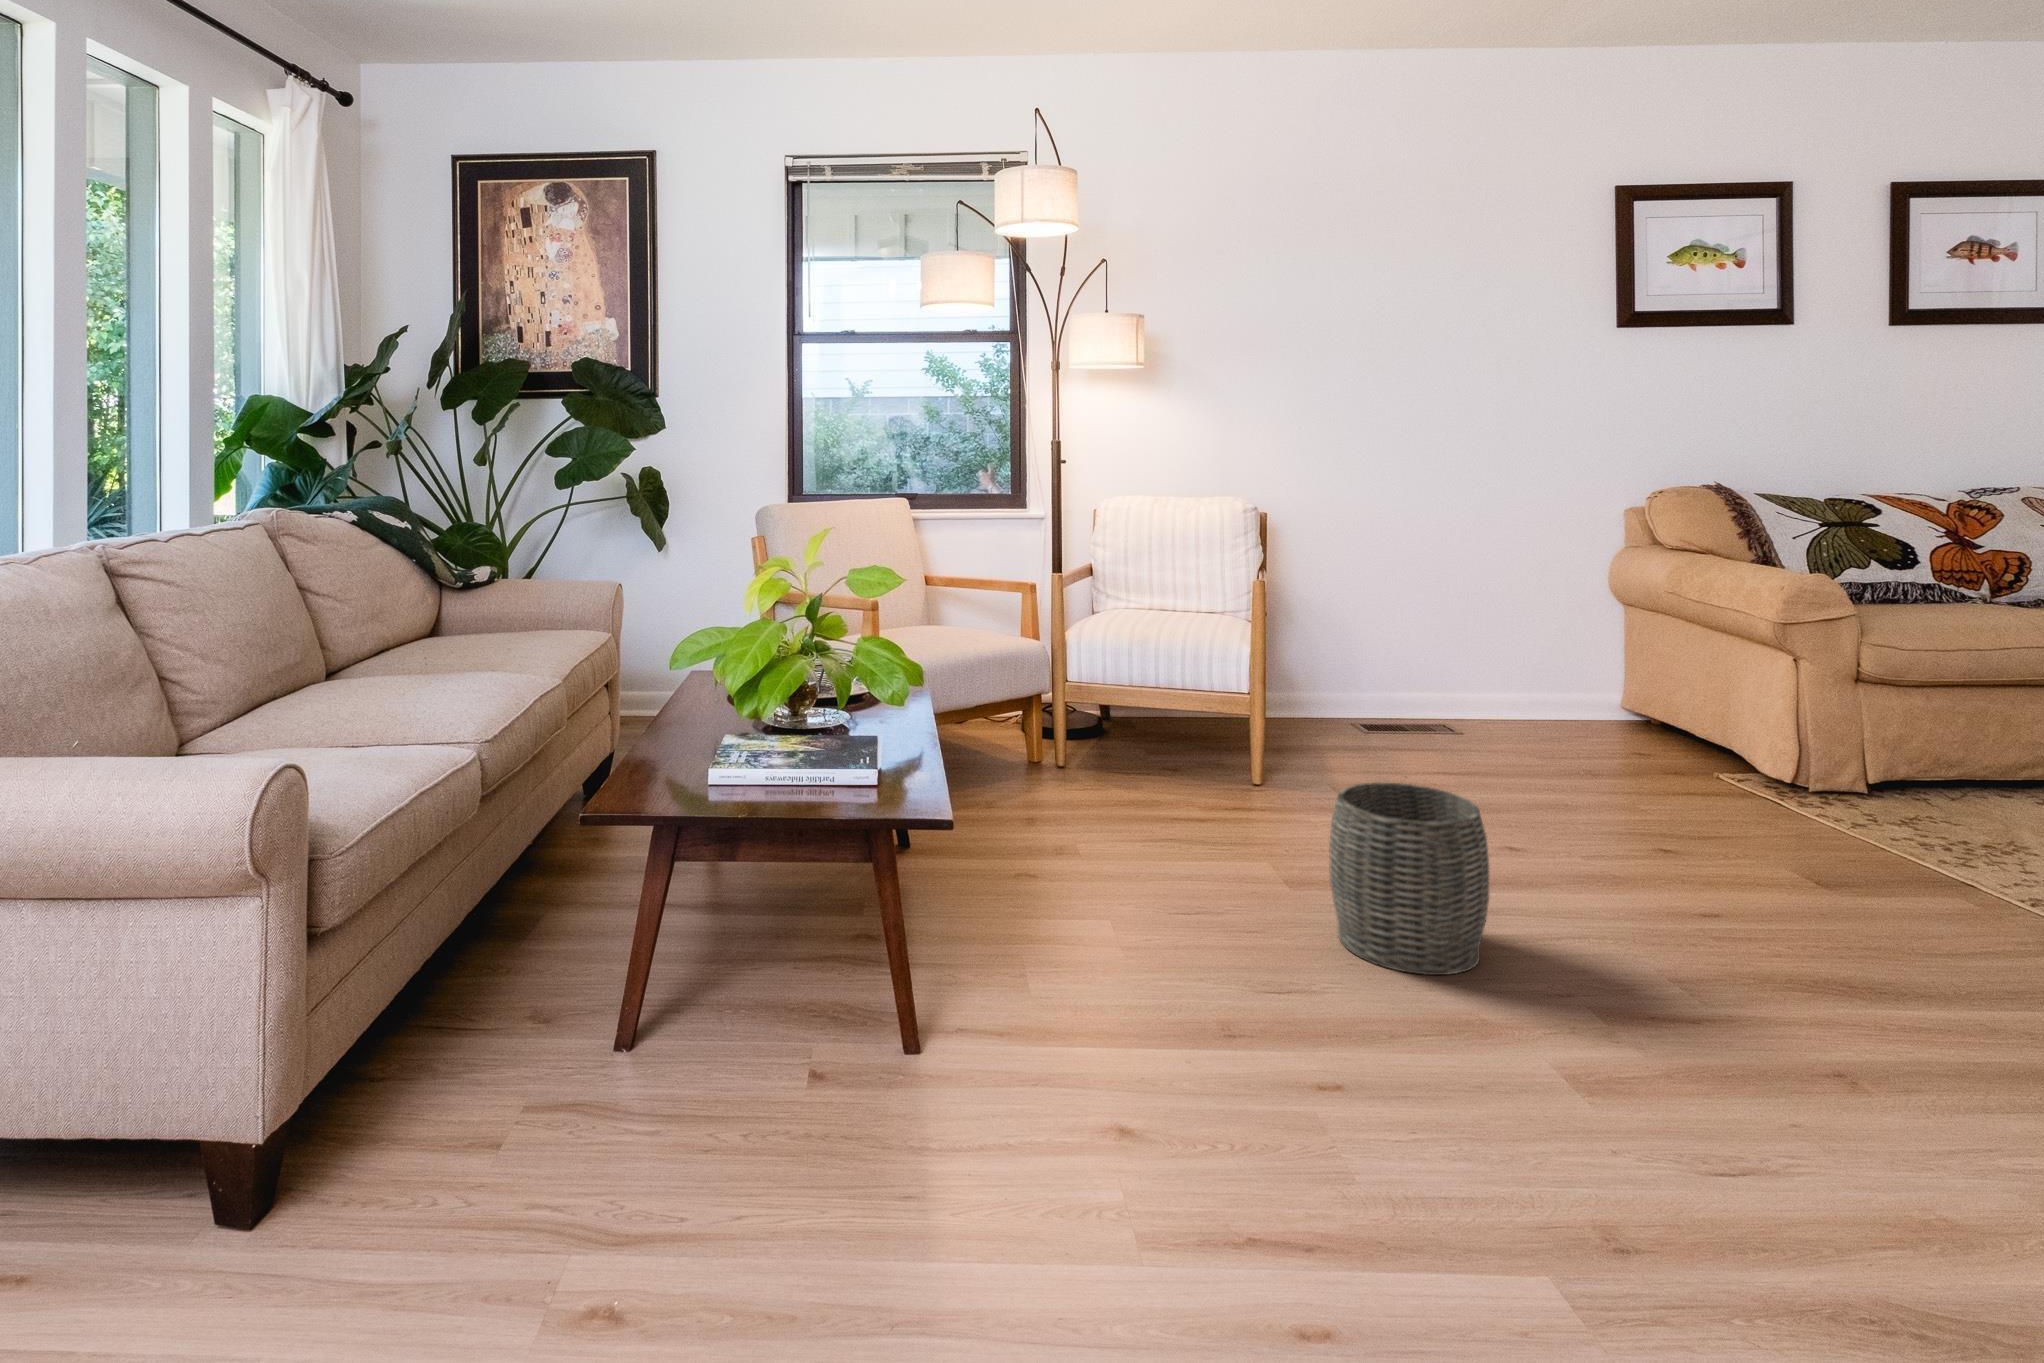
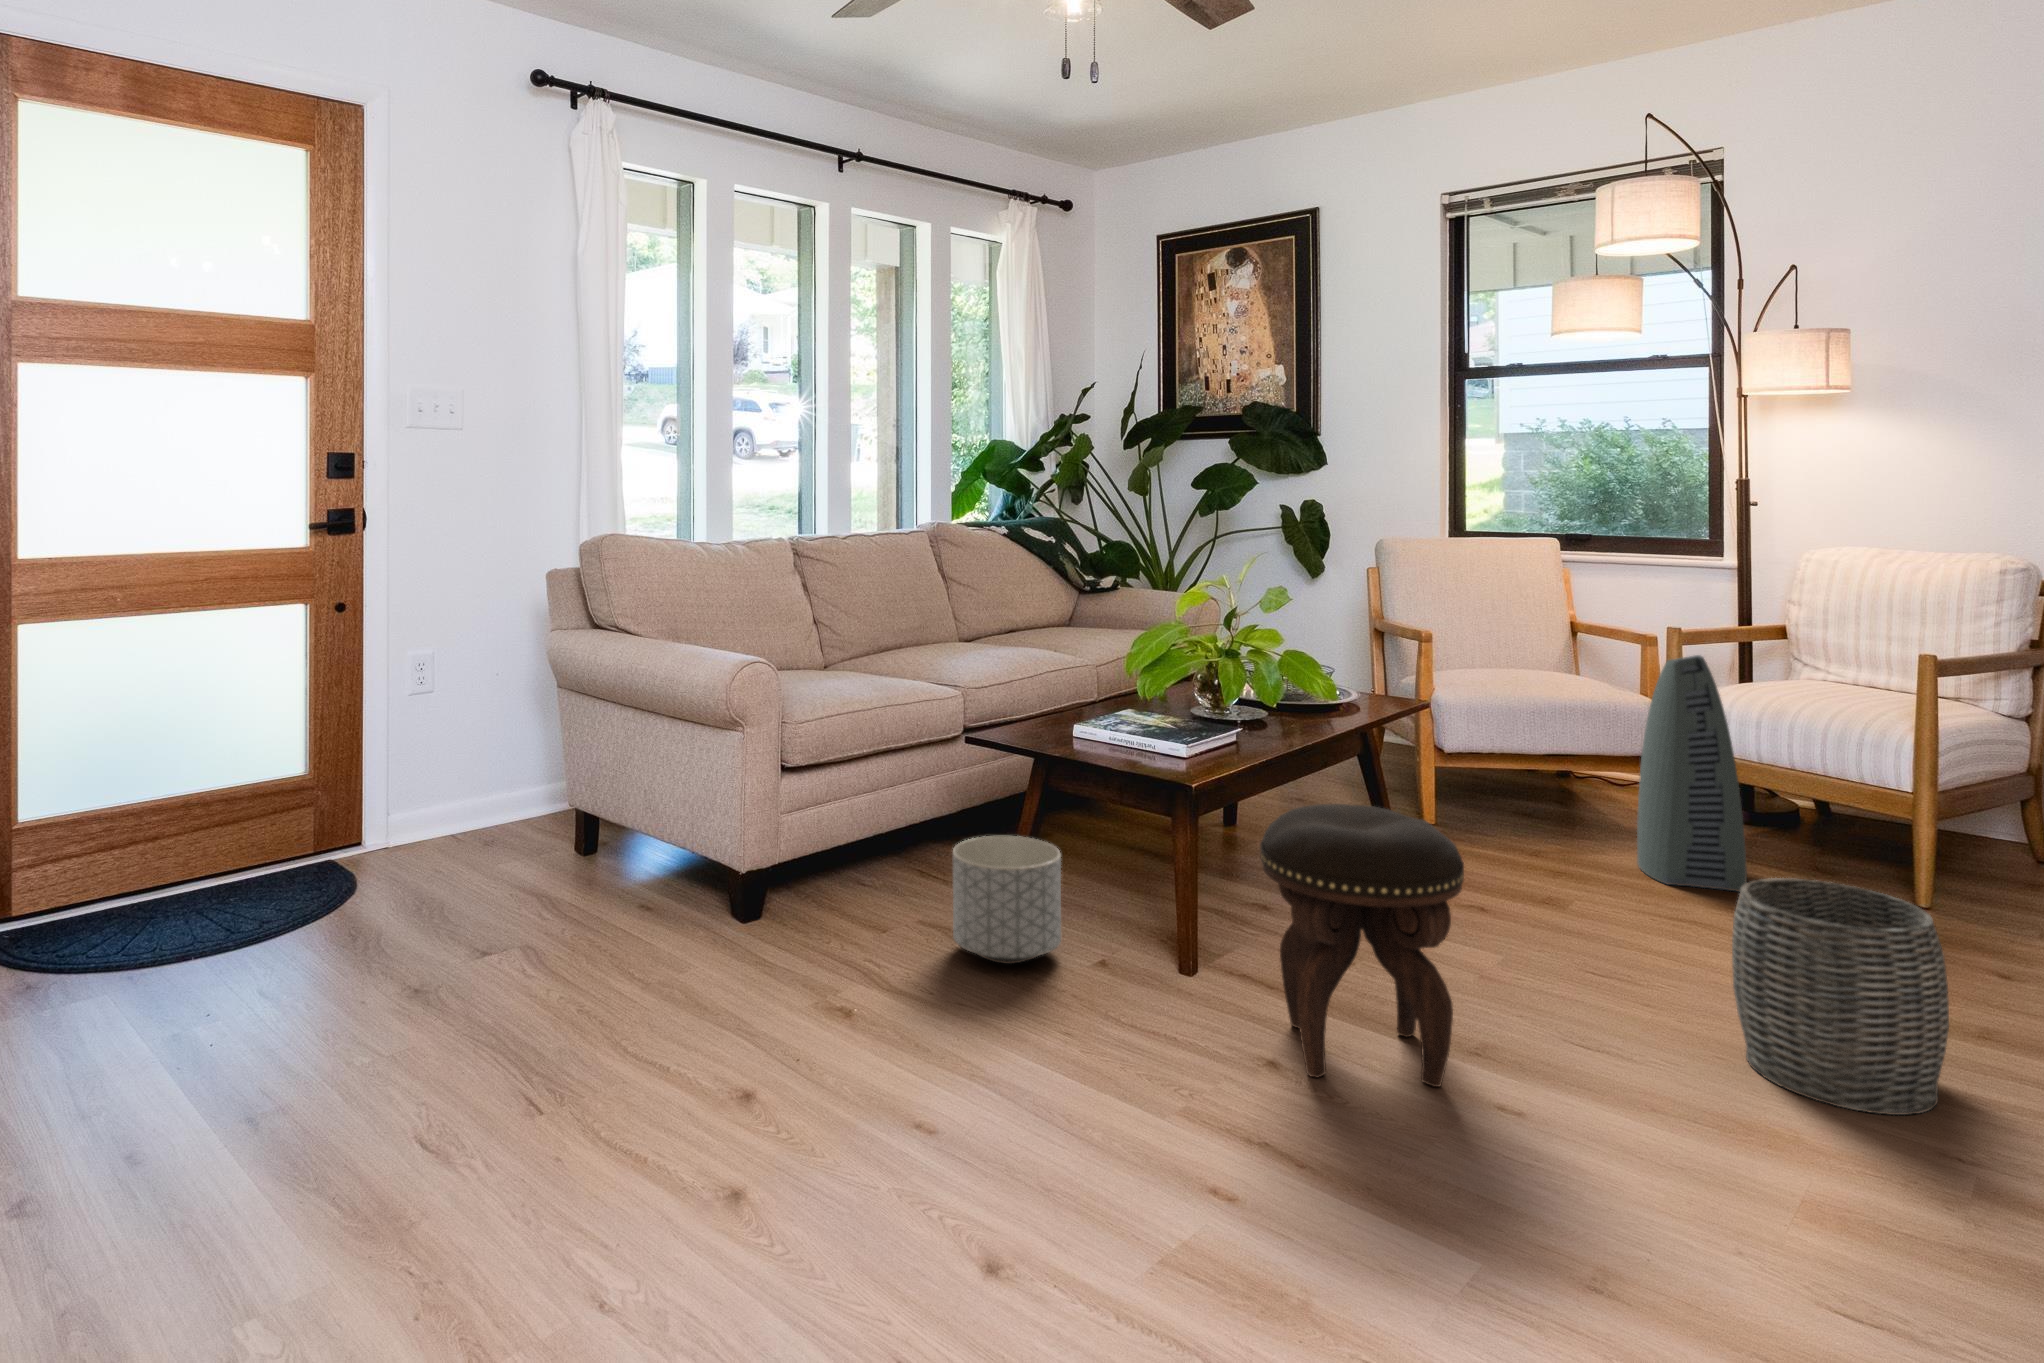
air purifier: none [1047,594,1142,801] -> present [1637,655,1747,892]
footstool: none [1057,805,1273,1130] -> present [1260,804,1464,1087]
planter: none [628,937,779,1129] -> present [953,836,1061,964]

